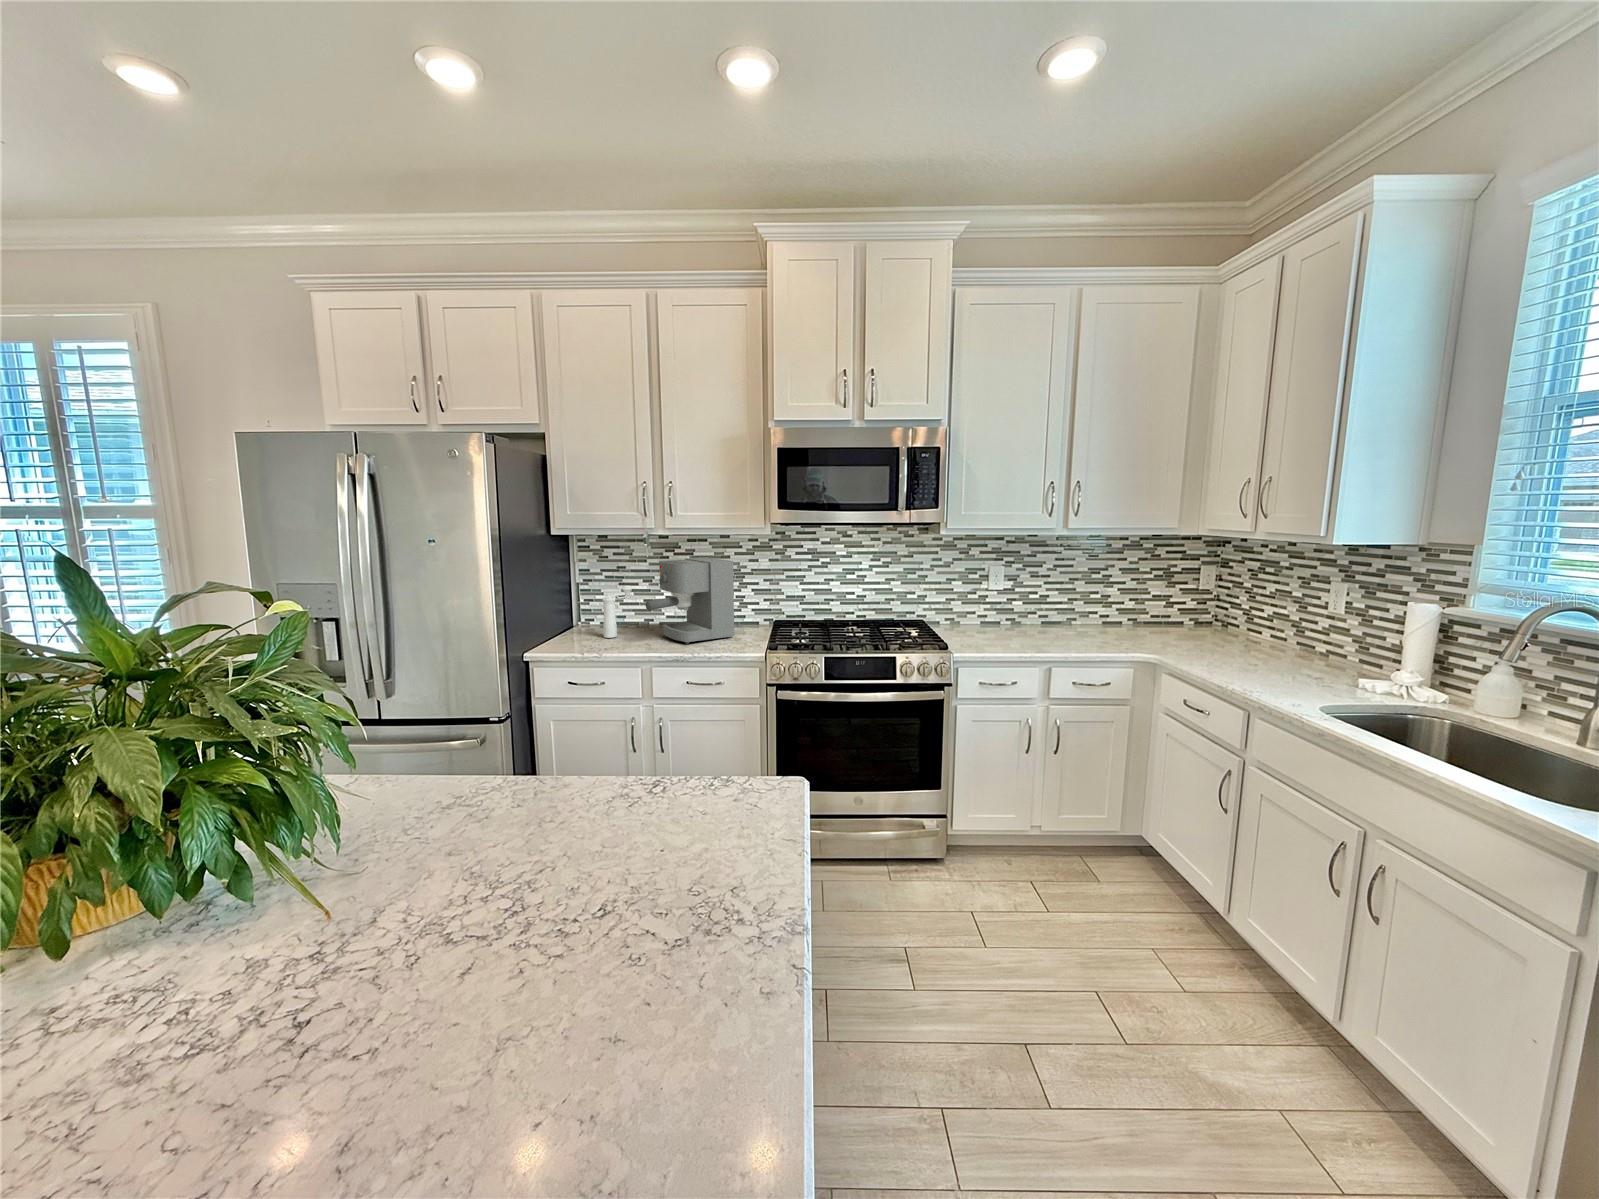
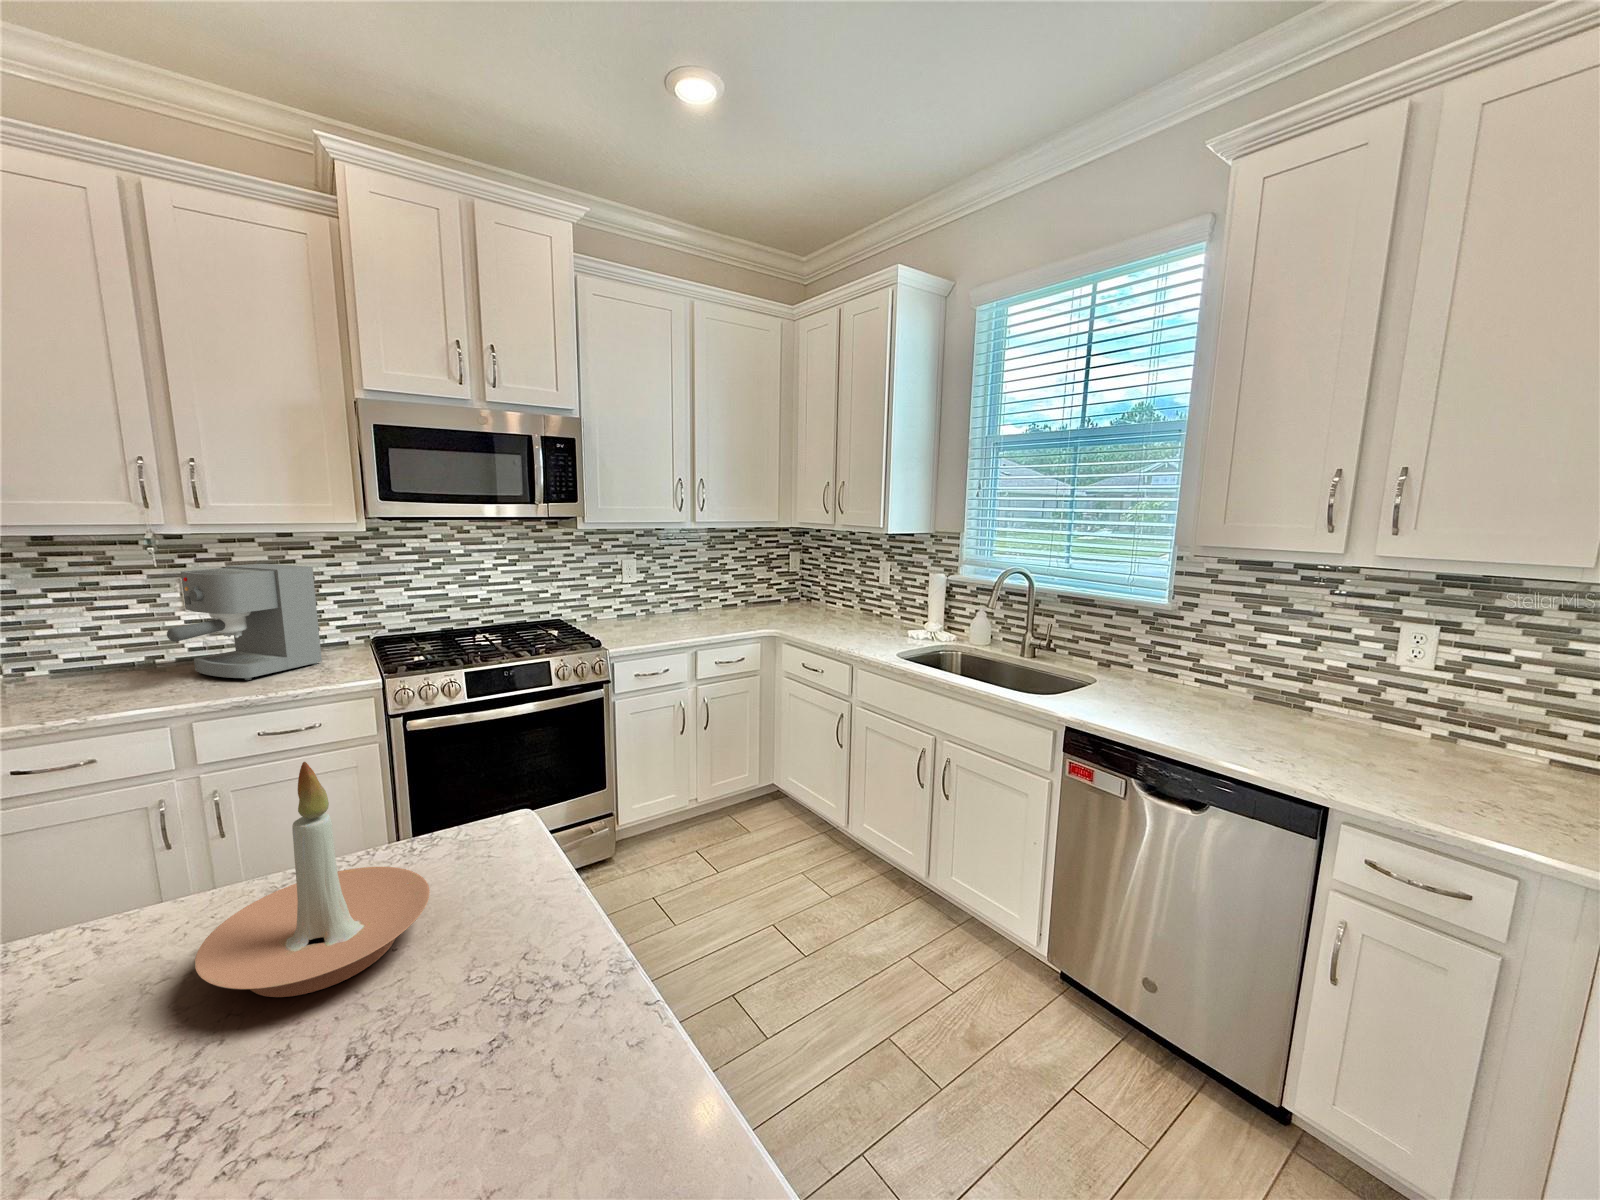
pepper mill: present [602,586,632,638] -> none [67,610,127,690]
candle holder: none [555,698,695,861] -> present [195,762,430,997]

